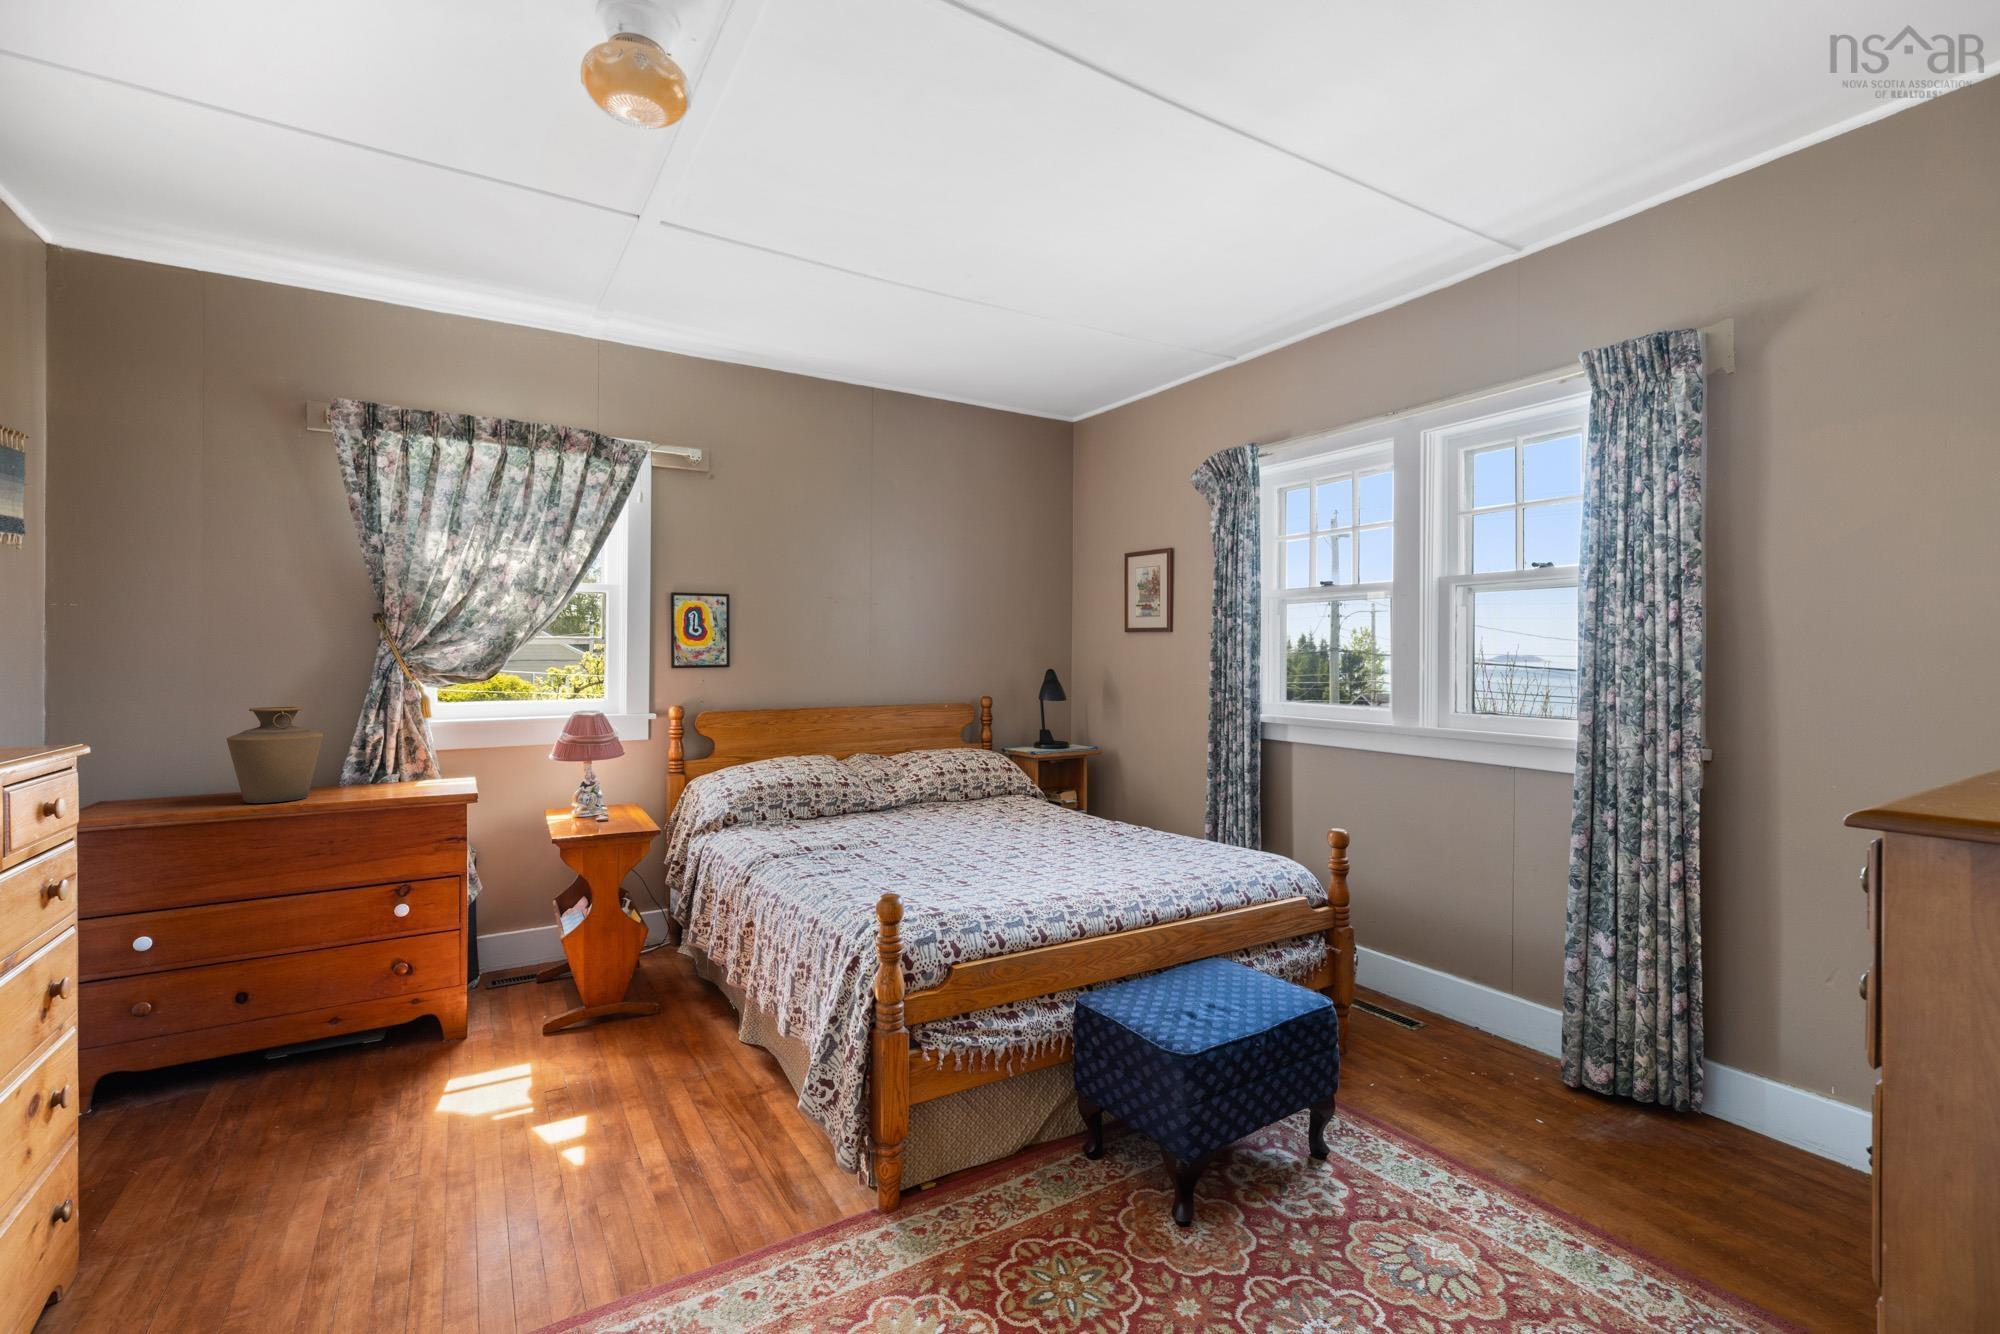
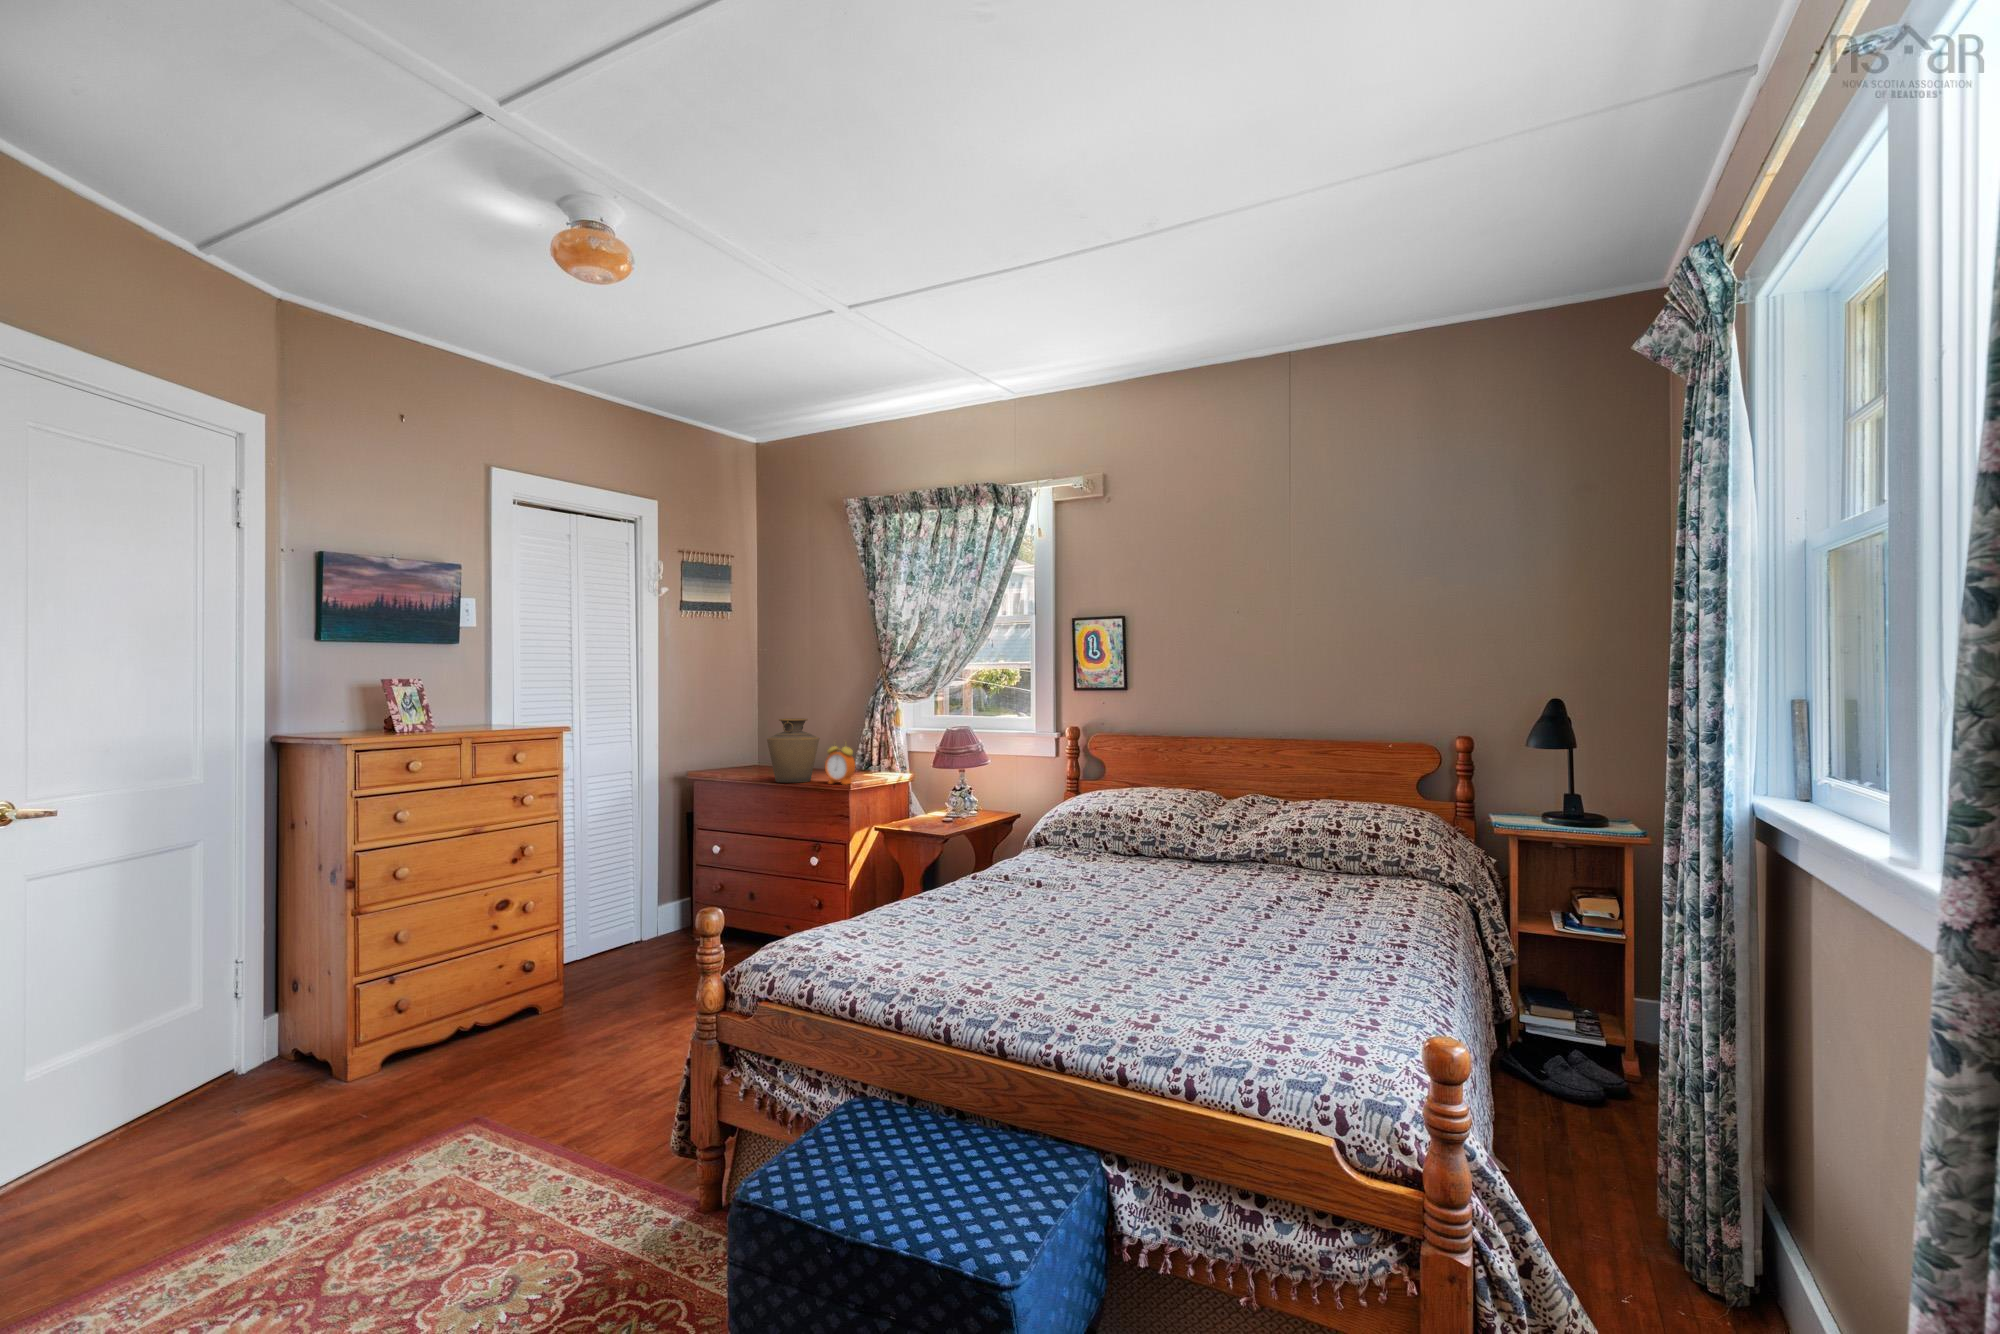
alarm clock: none [368,733,415,794] -> present [825,746,855,784]

